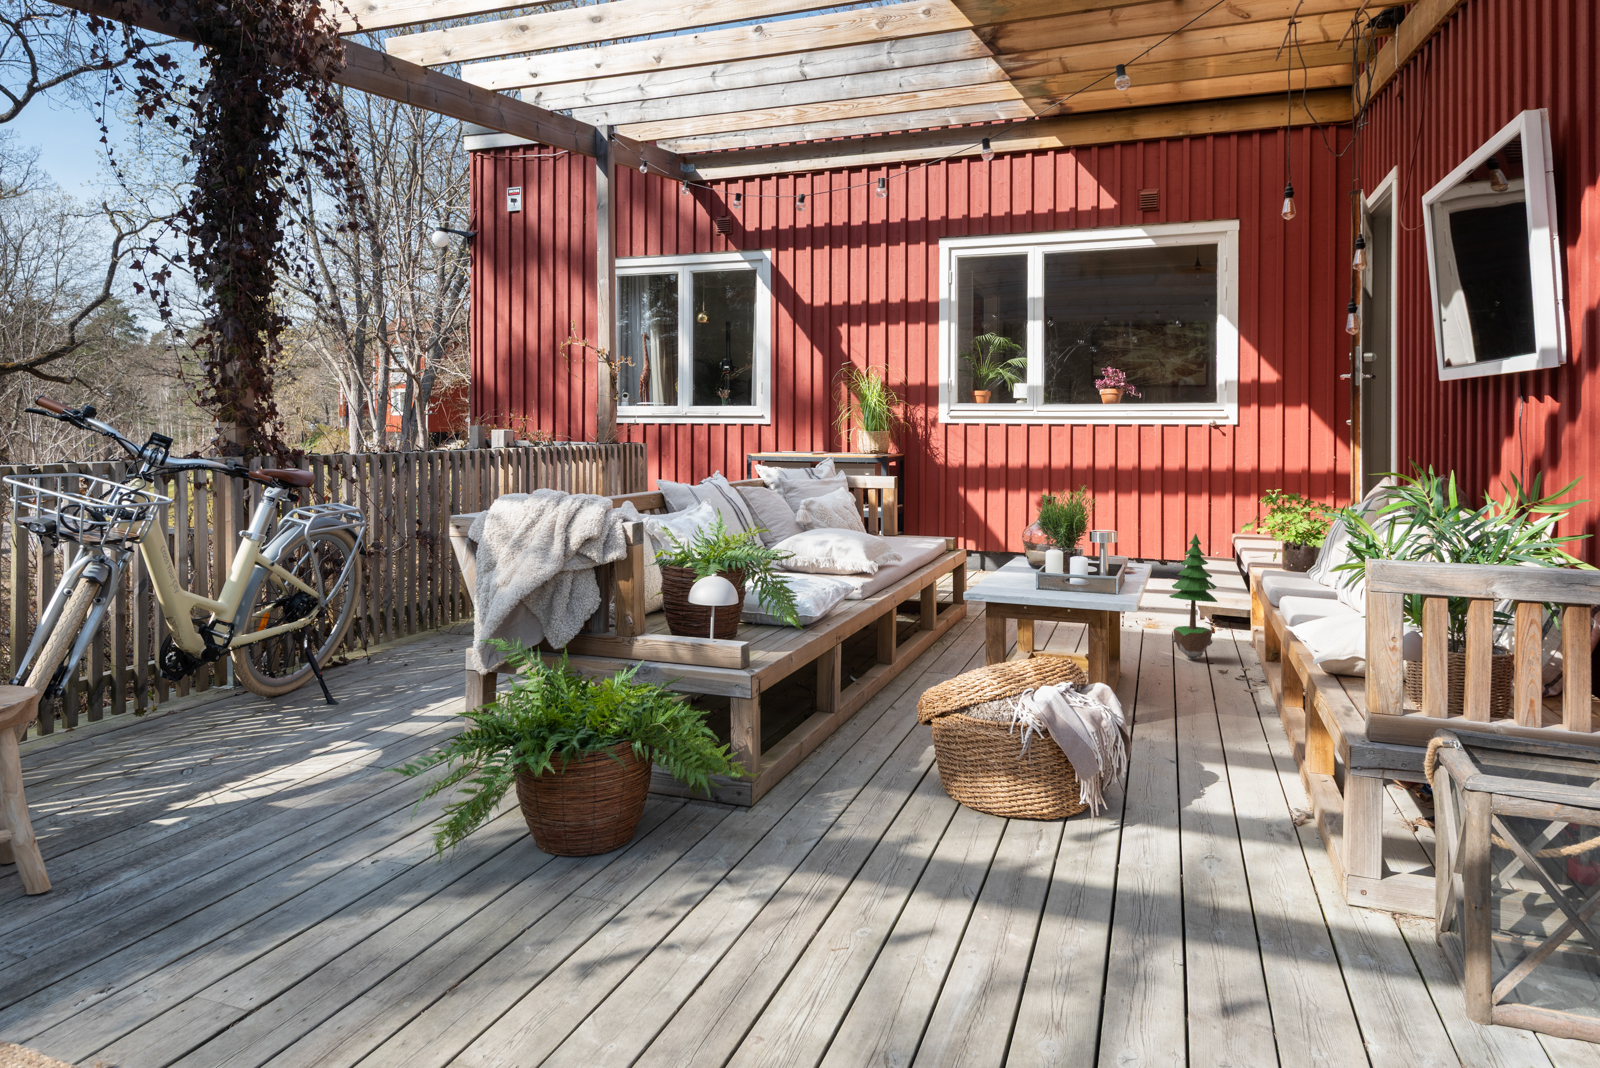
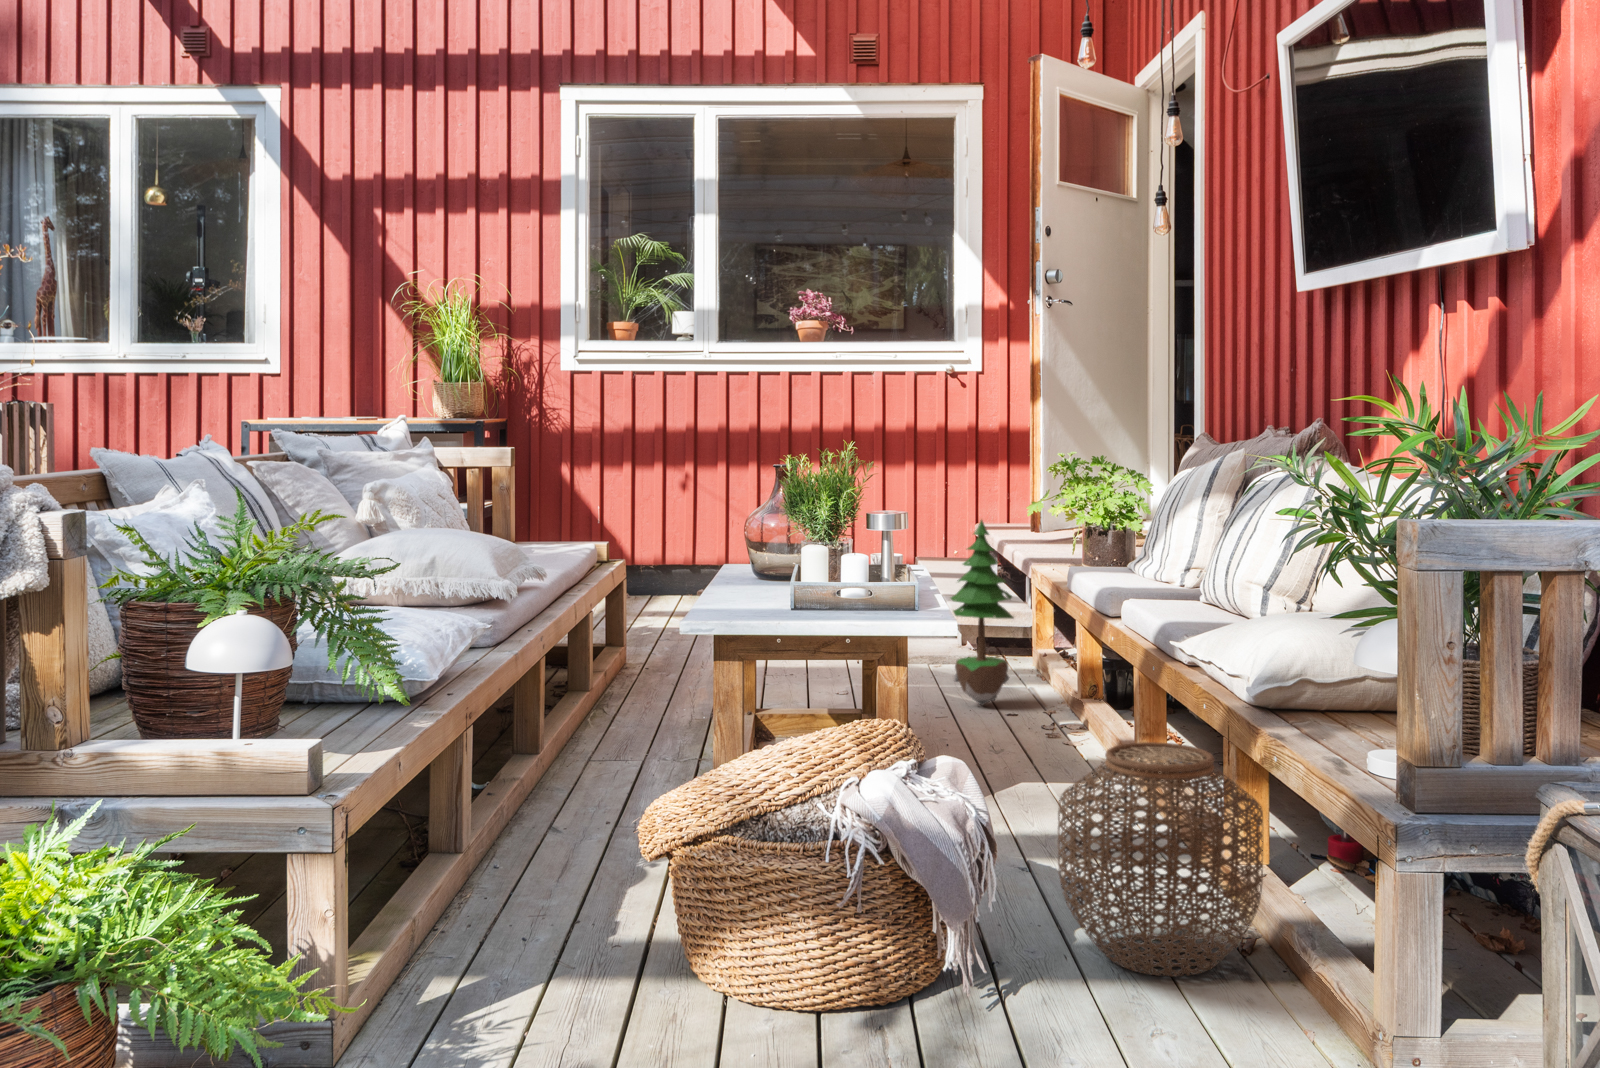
woven basket: none [1168,684,1302,829] -> present [1058,742,1263,976]

